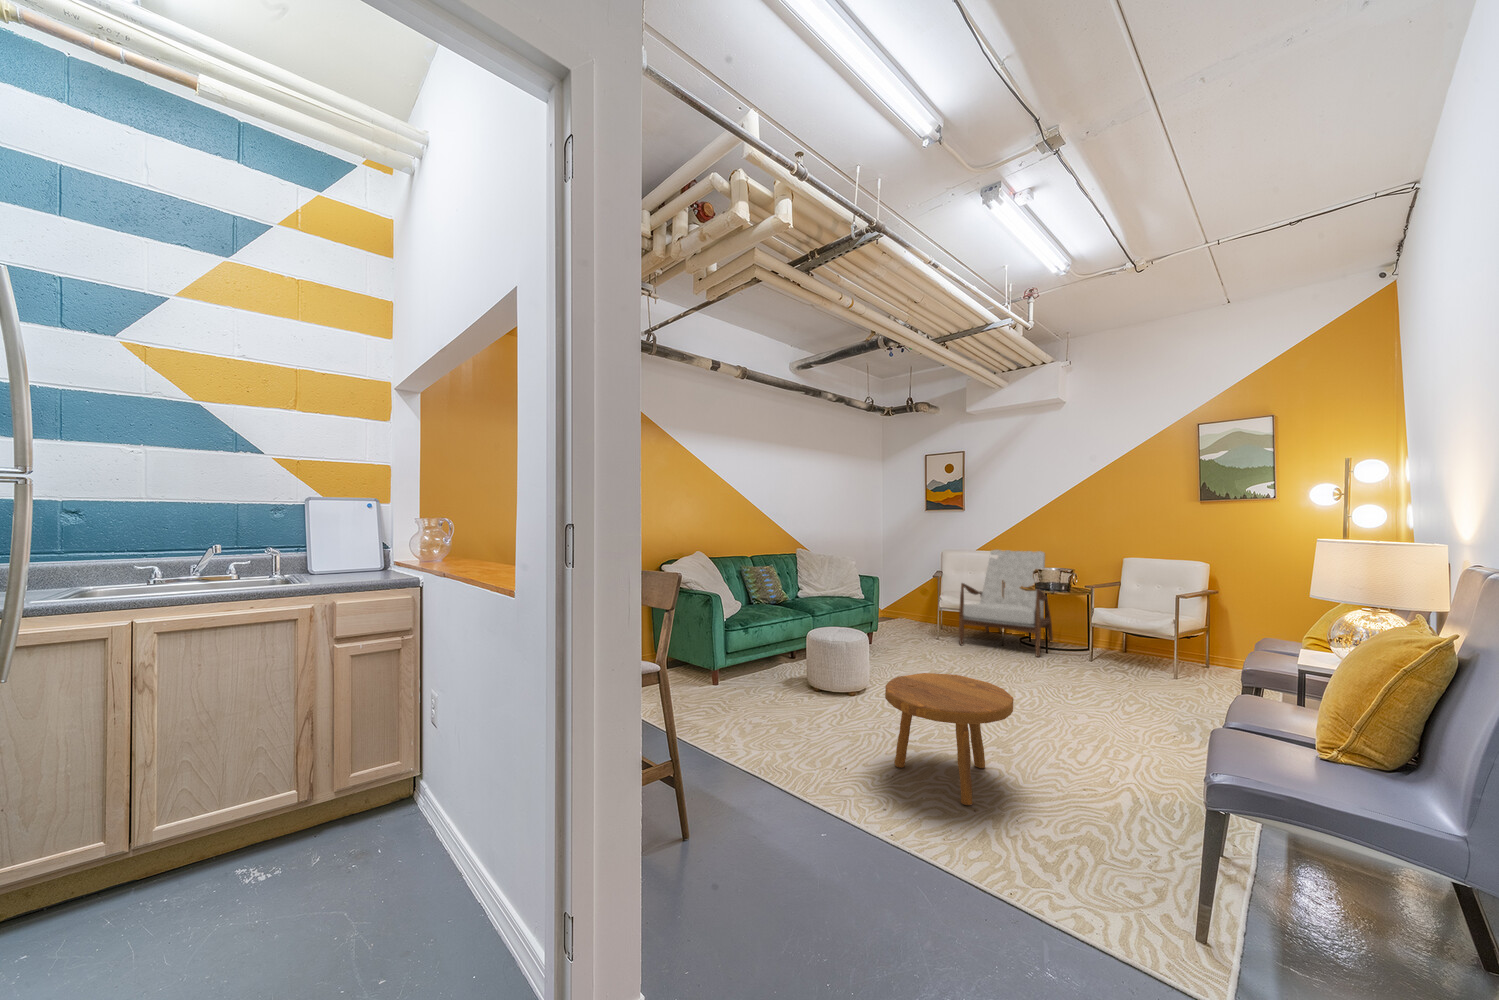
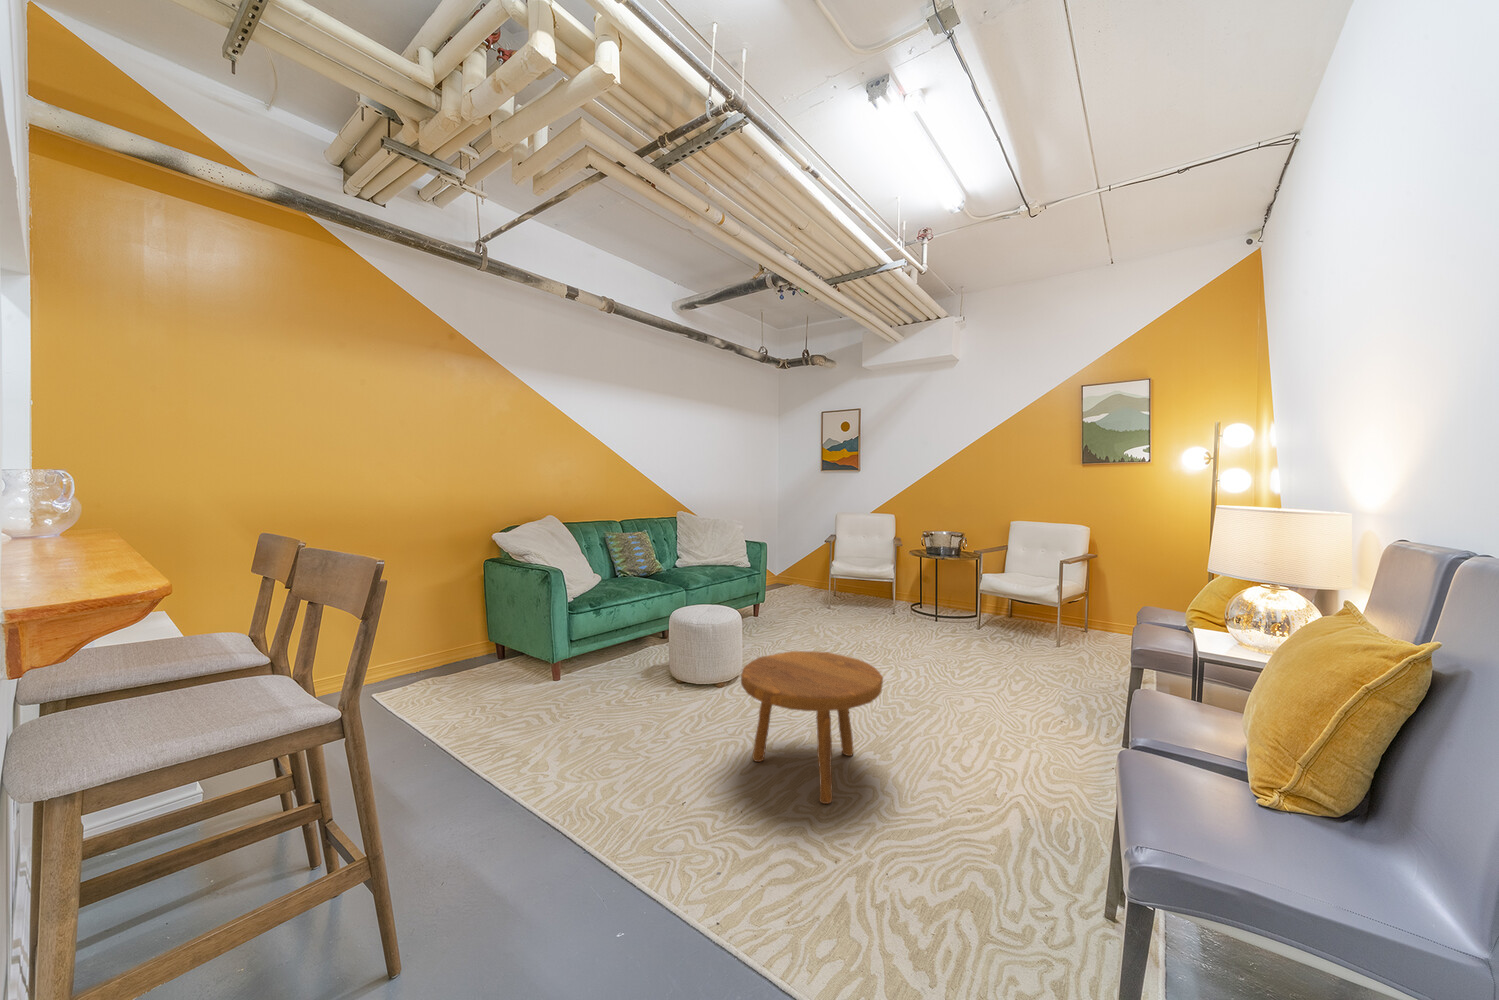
armchair: present [959,550,1053,657] -> none [848,515,941,626]

